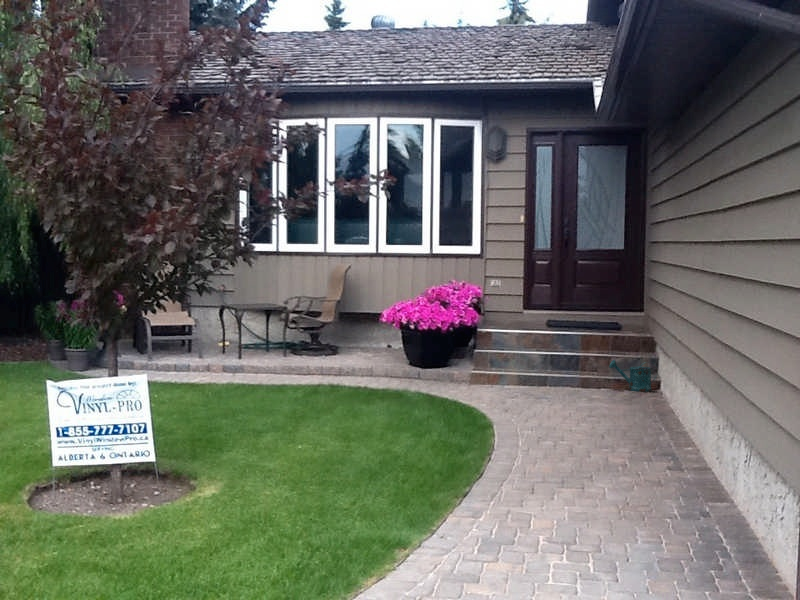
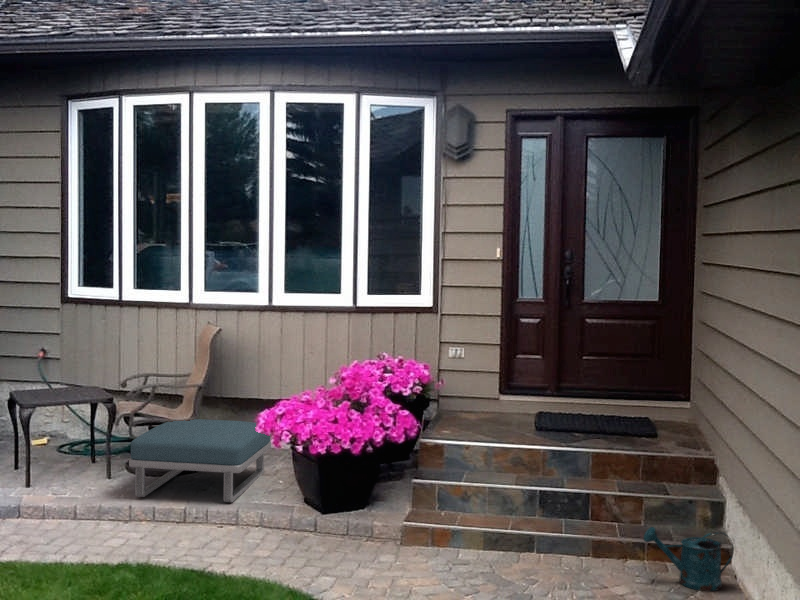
footstool: none [308,321,384,362] -> present [129,419,271,502]

